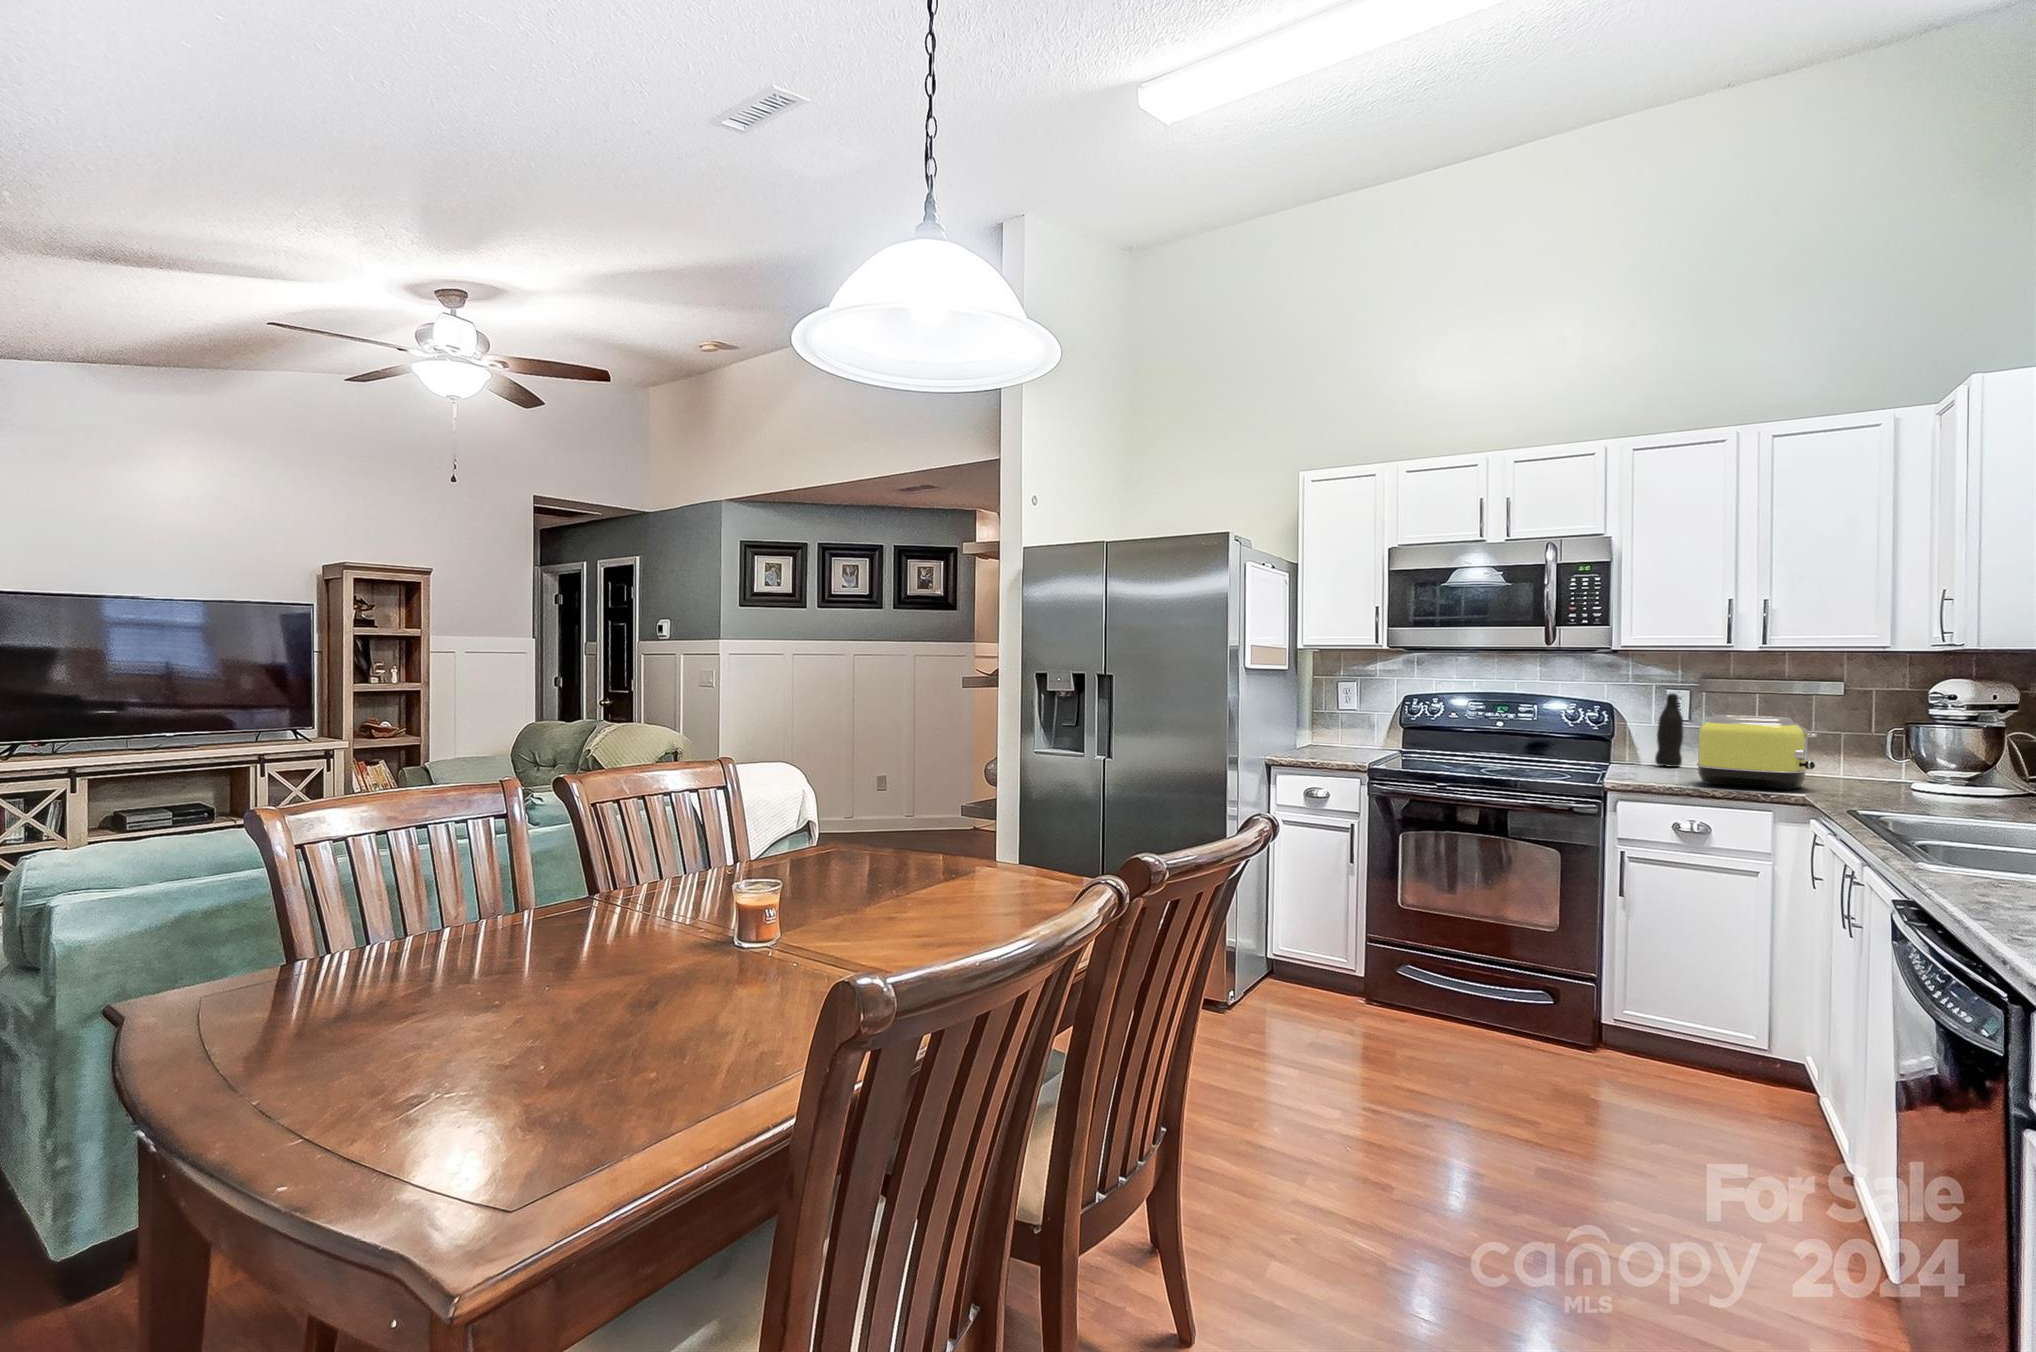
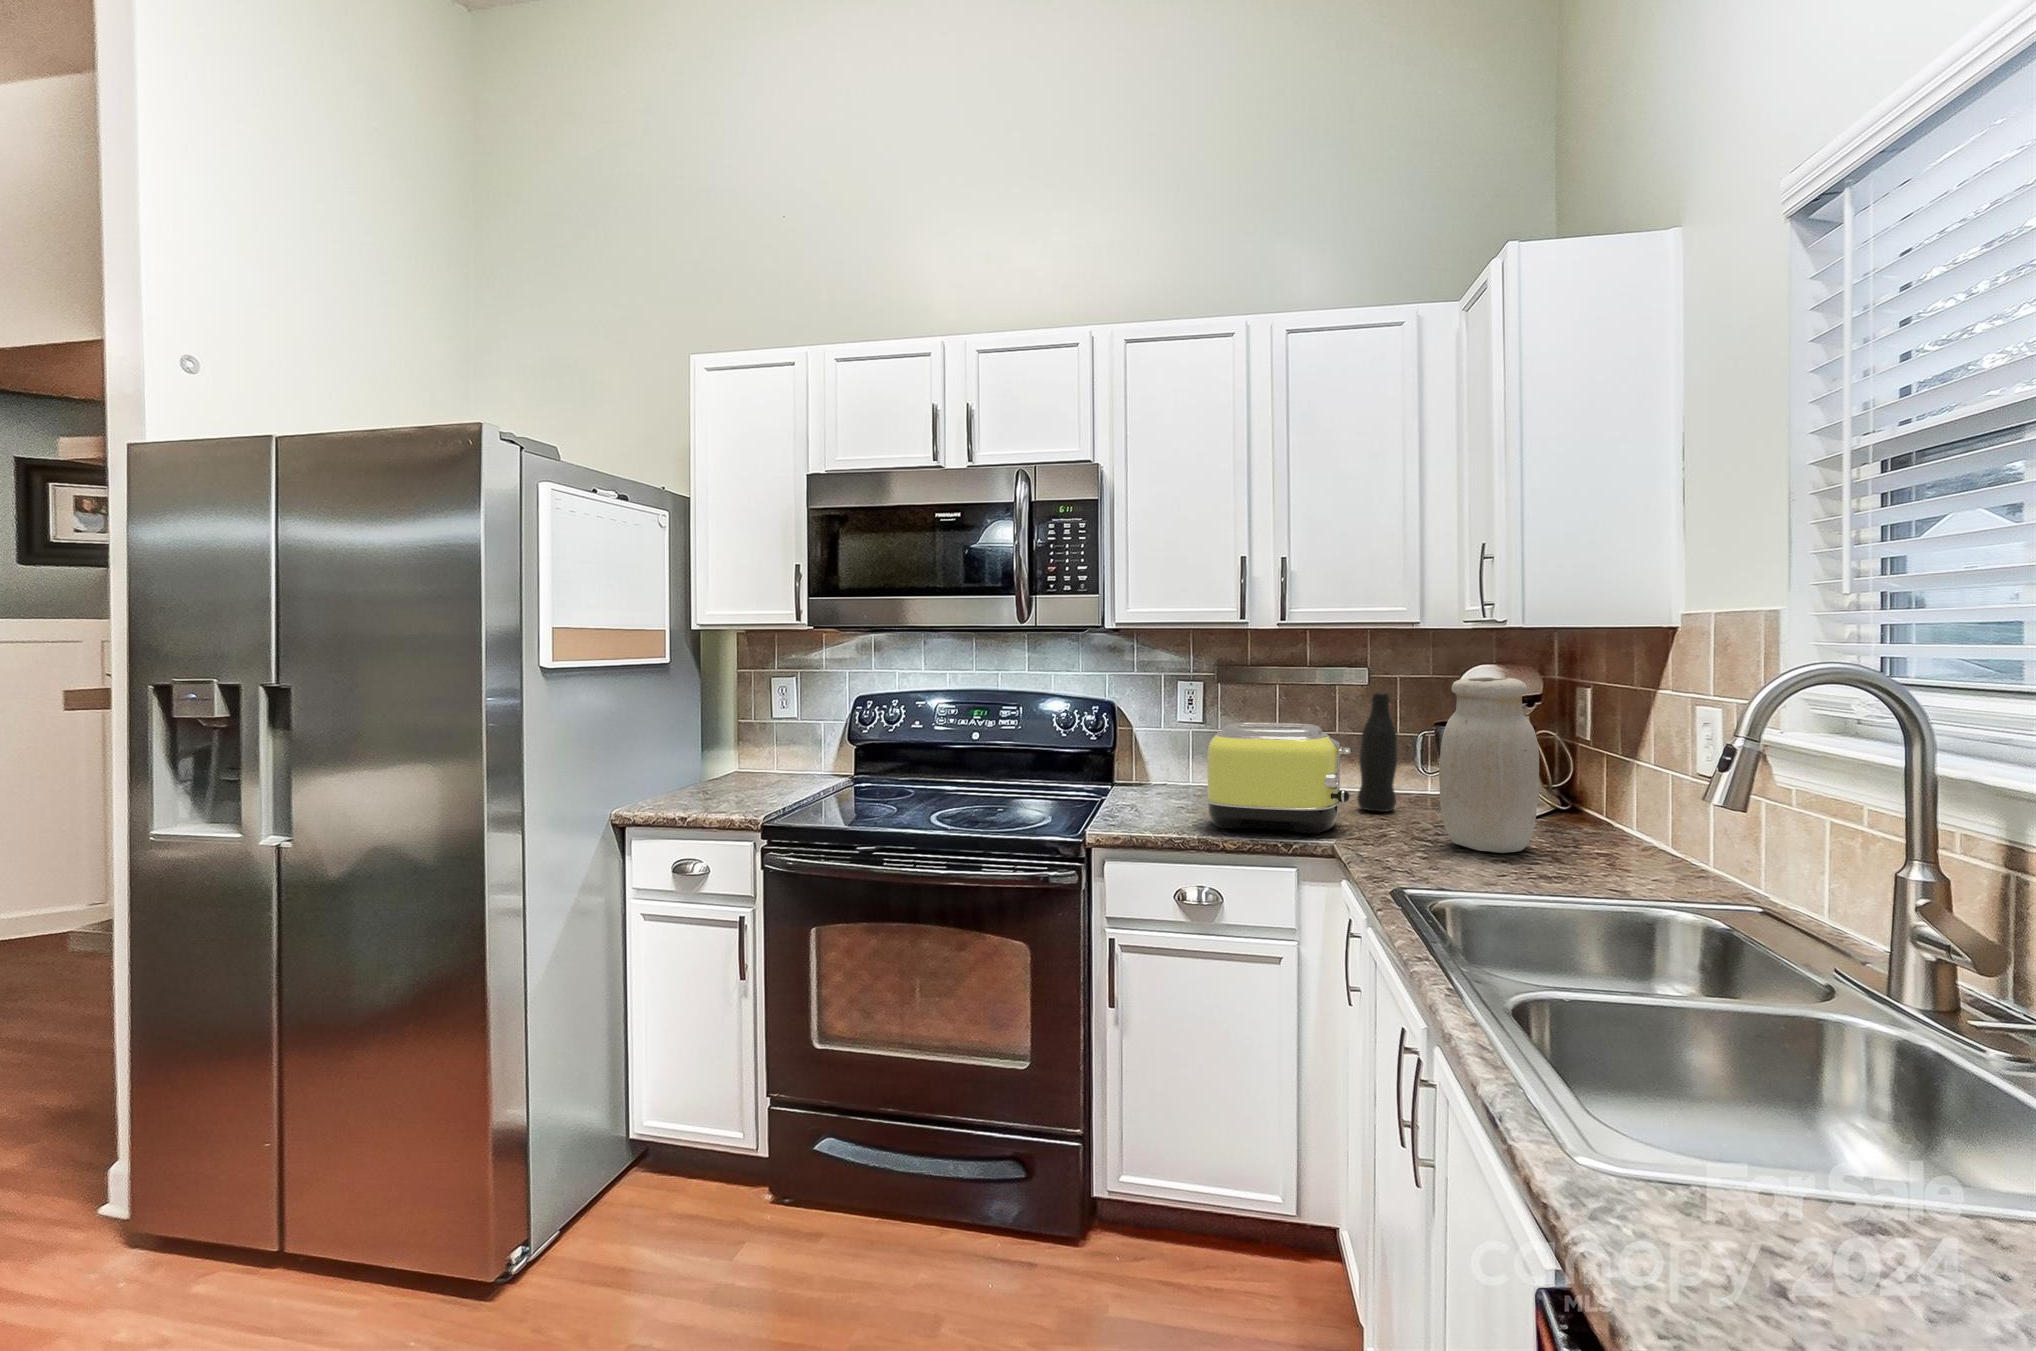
jar: none [1890,685,1972,803] -> present [1439,677,1539,853]
bottle: present [1655,693,1683,767] -> present [1357,692,1397,812]

